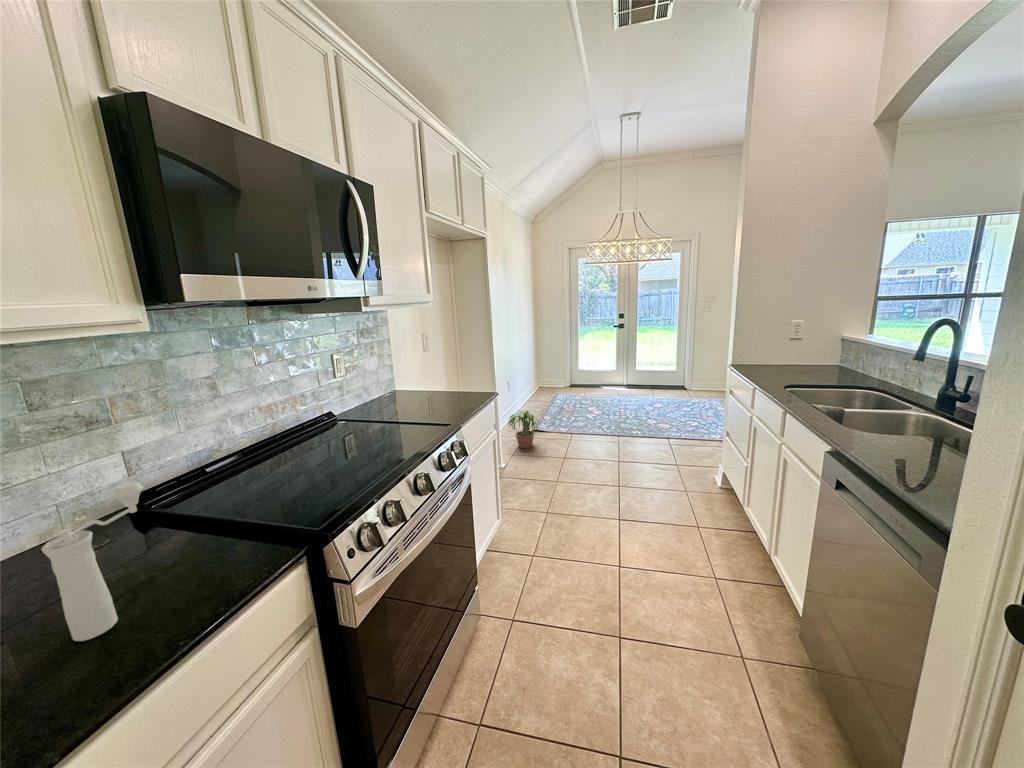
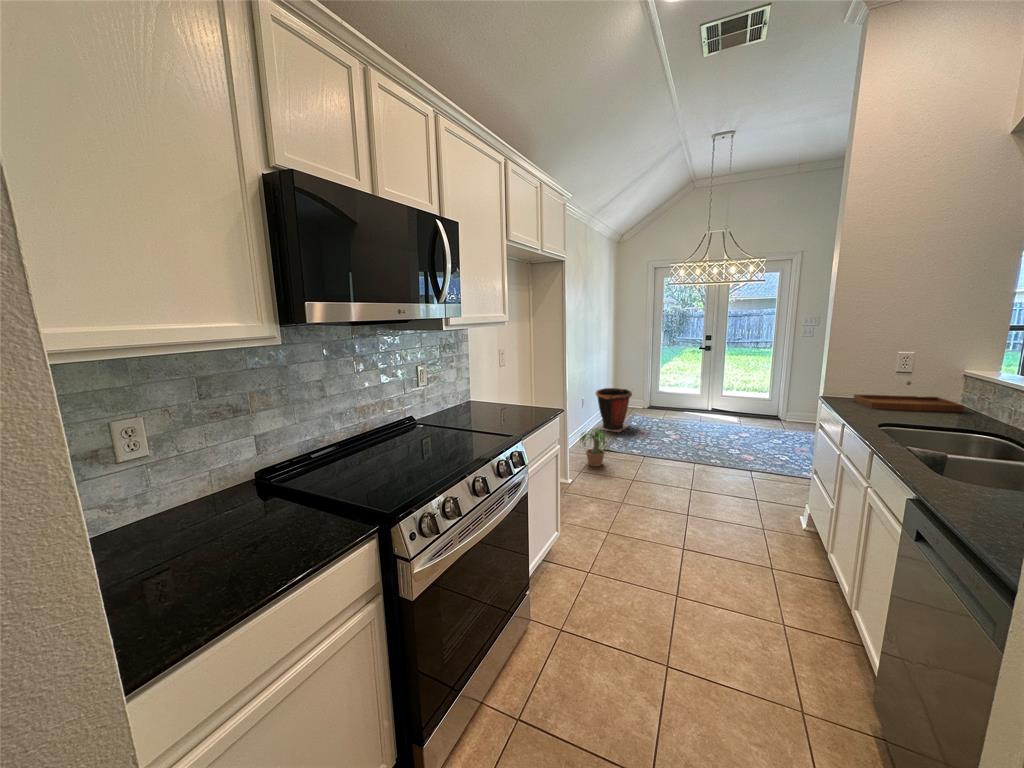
tray: none [757,346,844,373] -> present [854,381,964,412]
trash can: none [519,366,556,412] -> present [596,388,632,432]
pepper mill: present [42,481,143,641] -> none [202,458,267,571]

